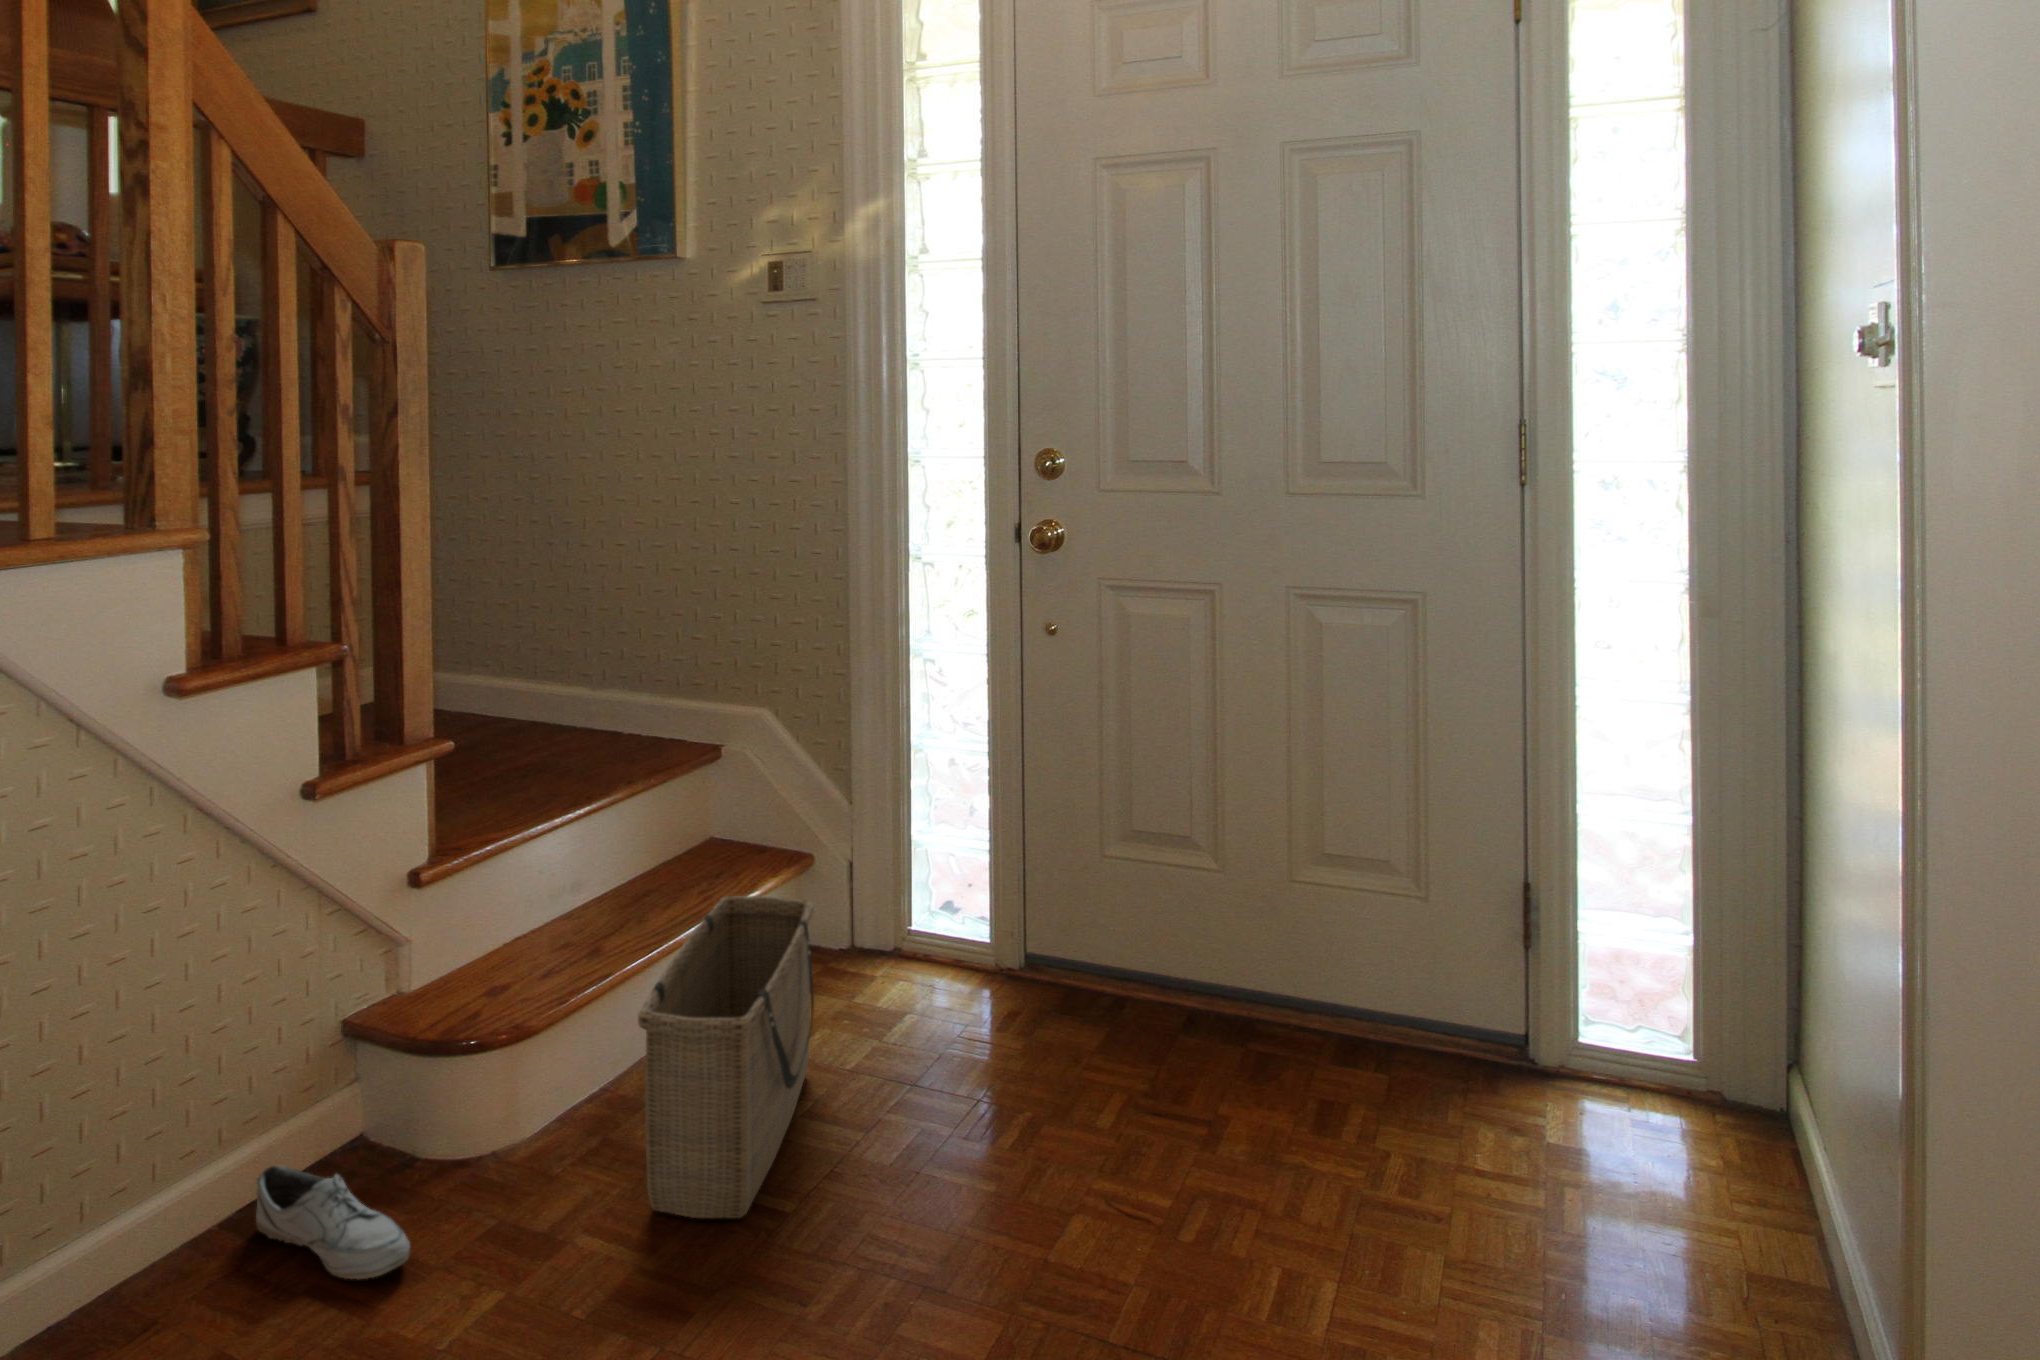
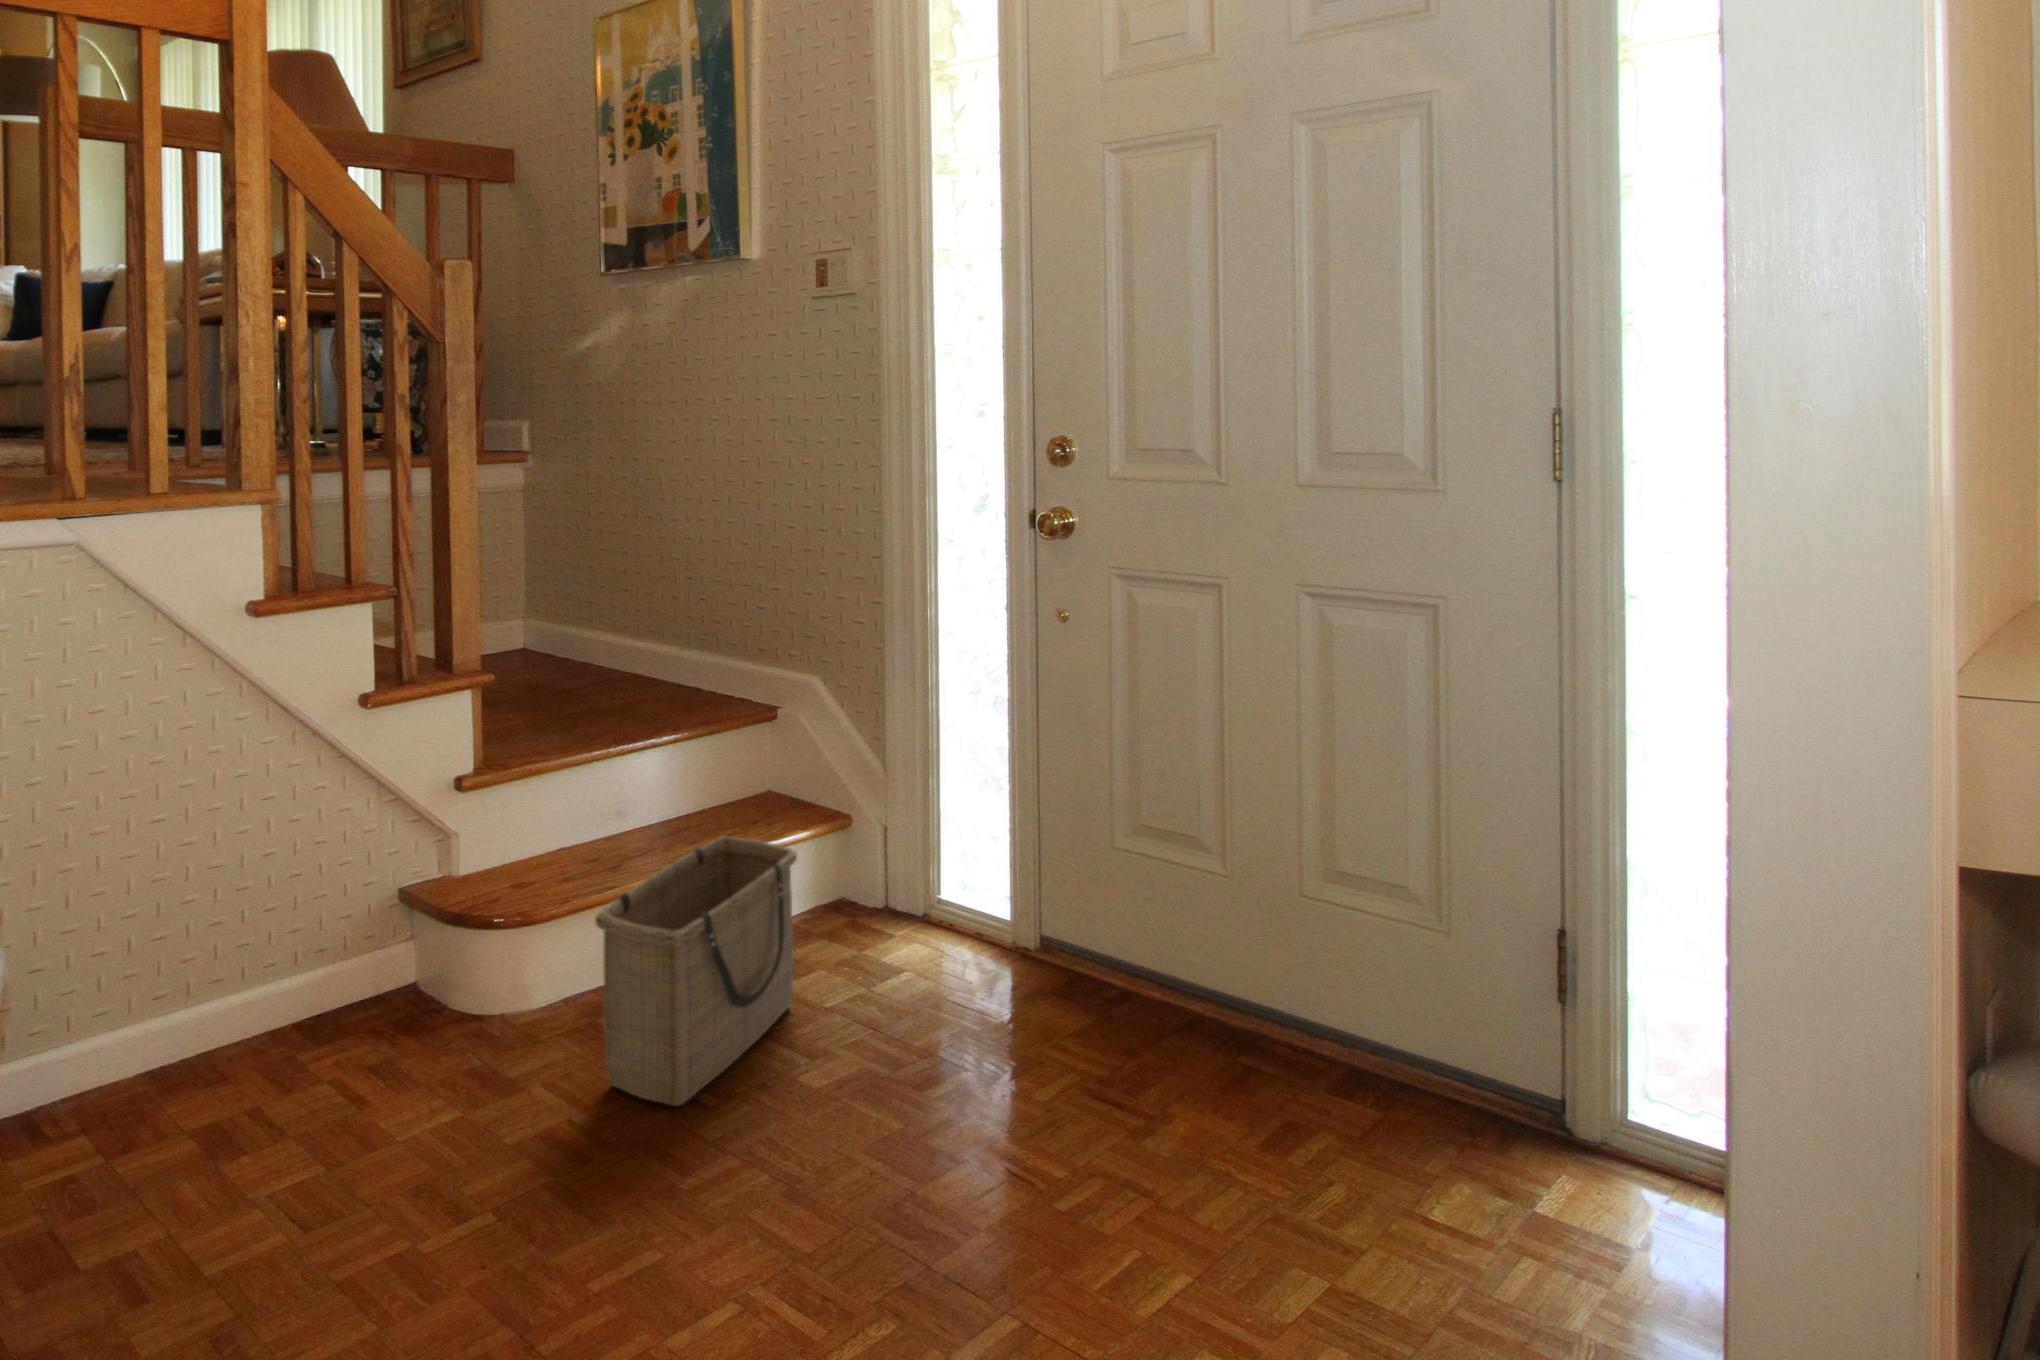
shoe: present [256,1166,410,1279] -> none [325,989,420,1085]

